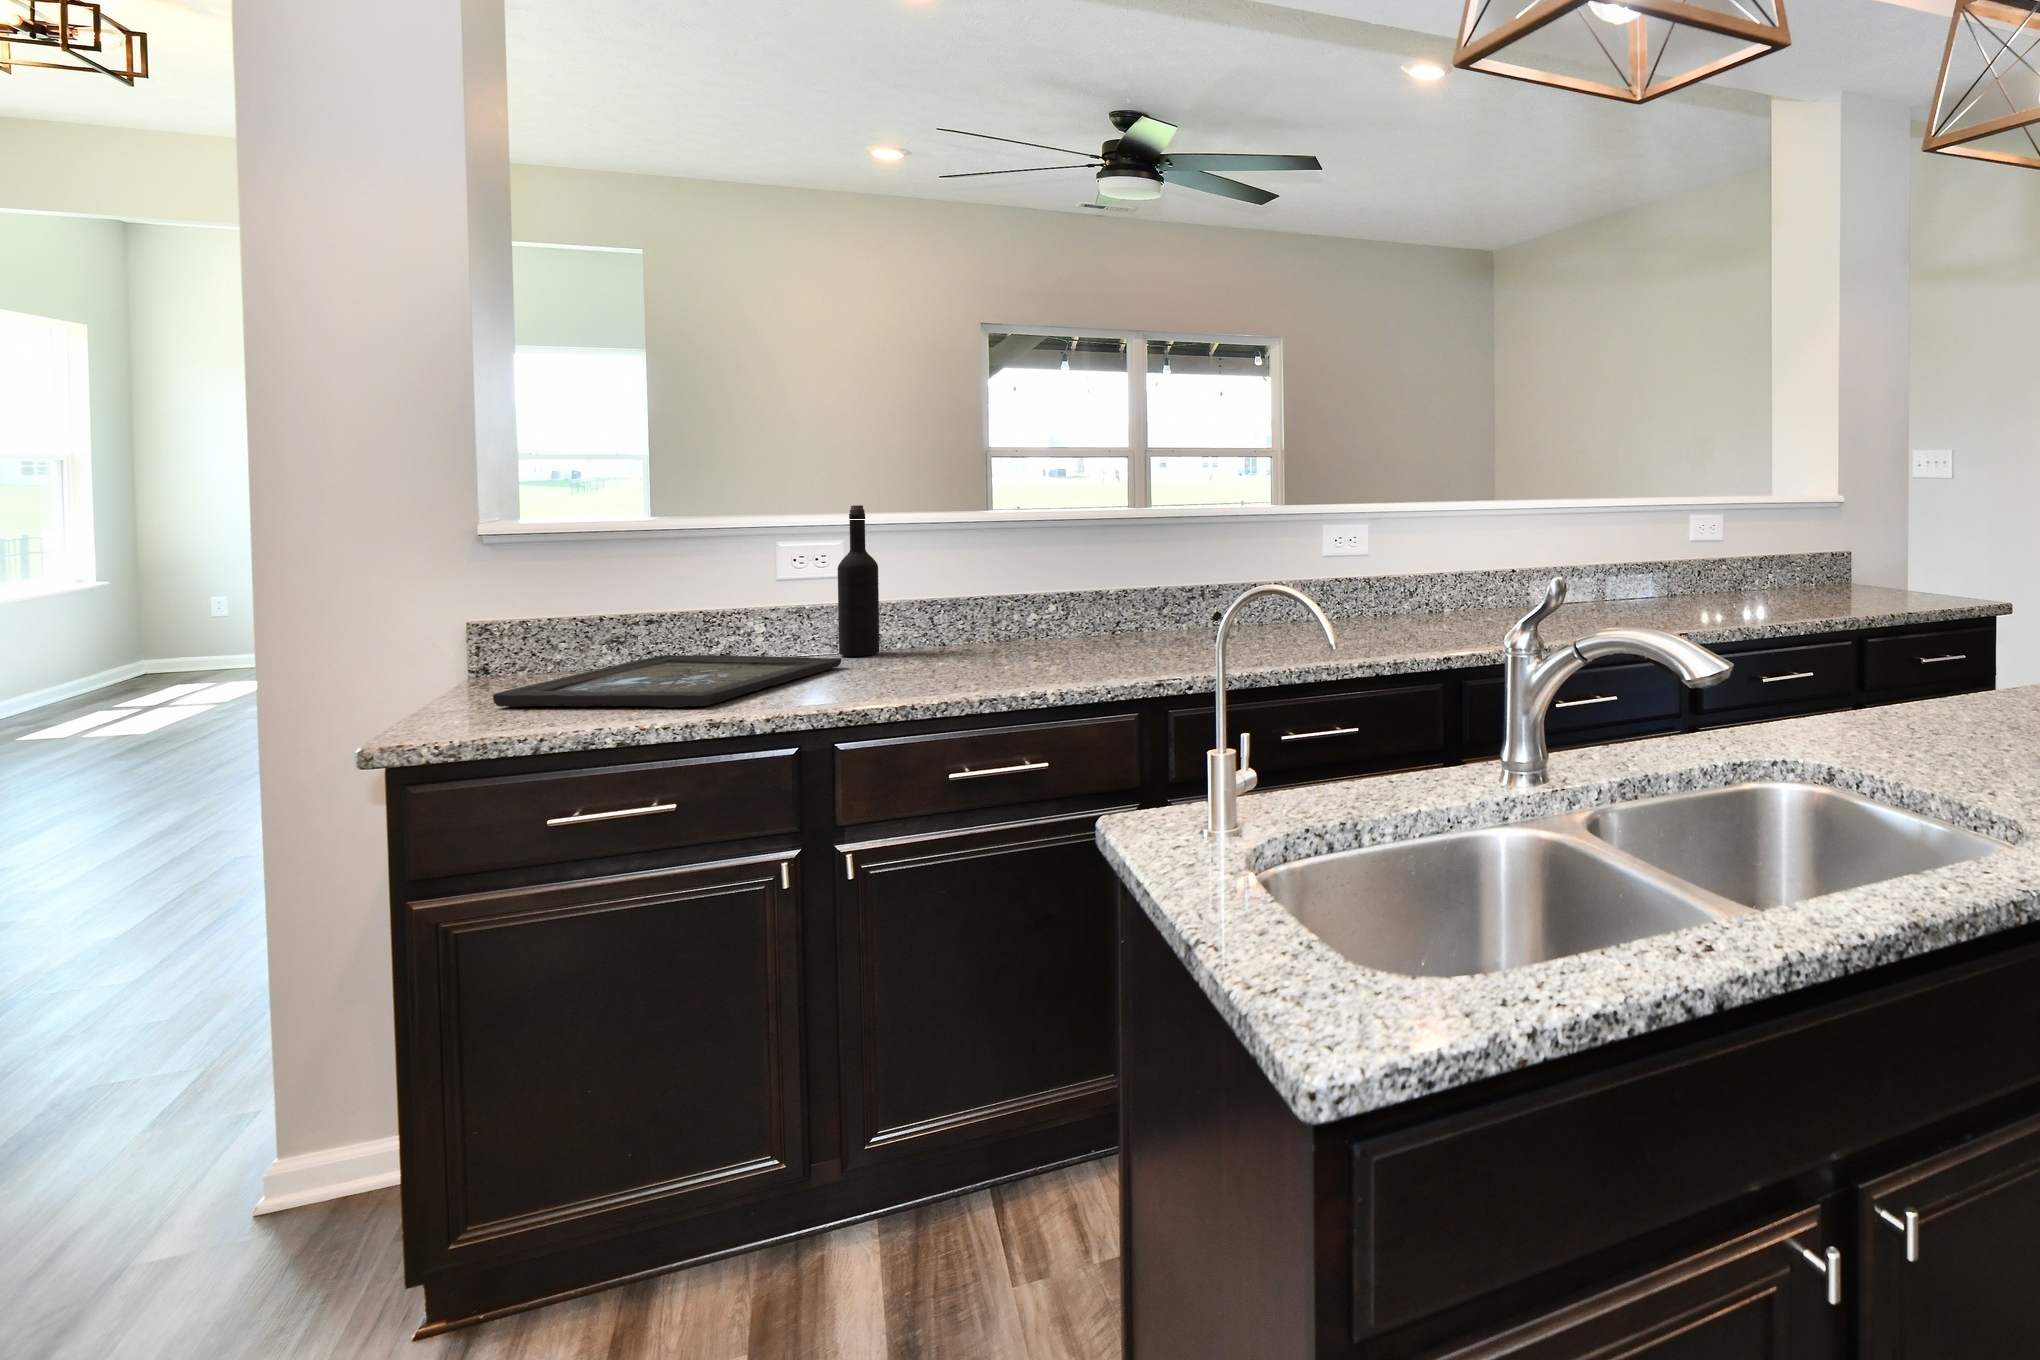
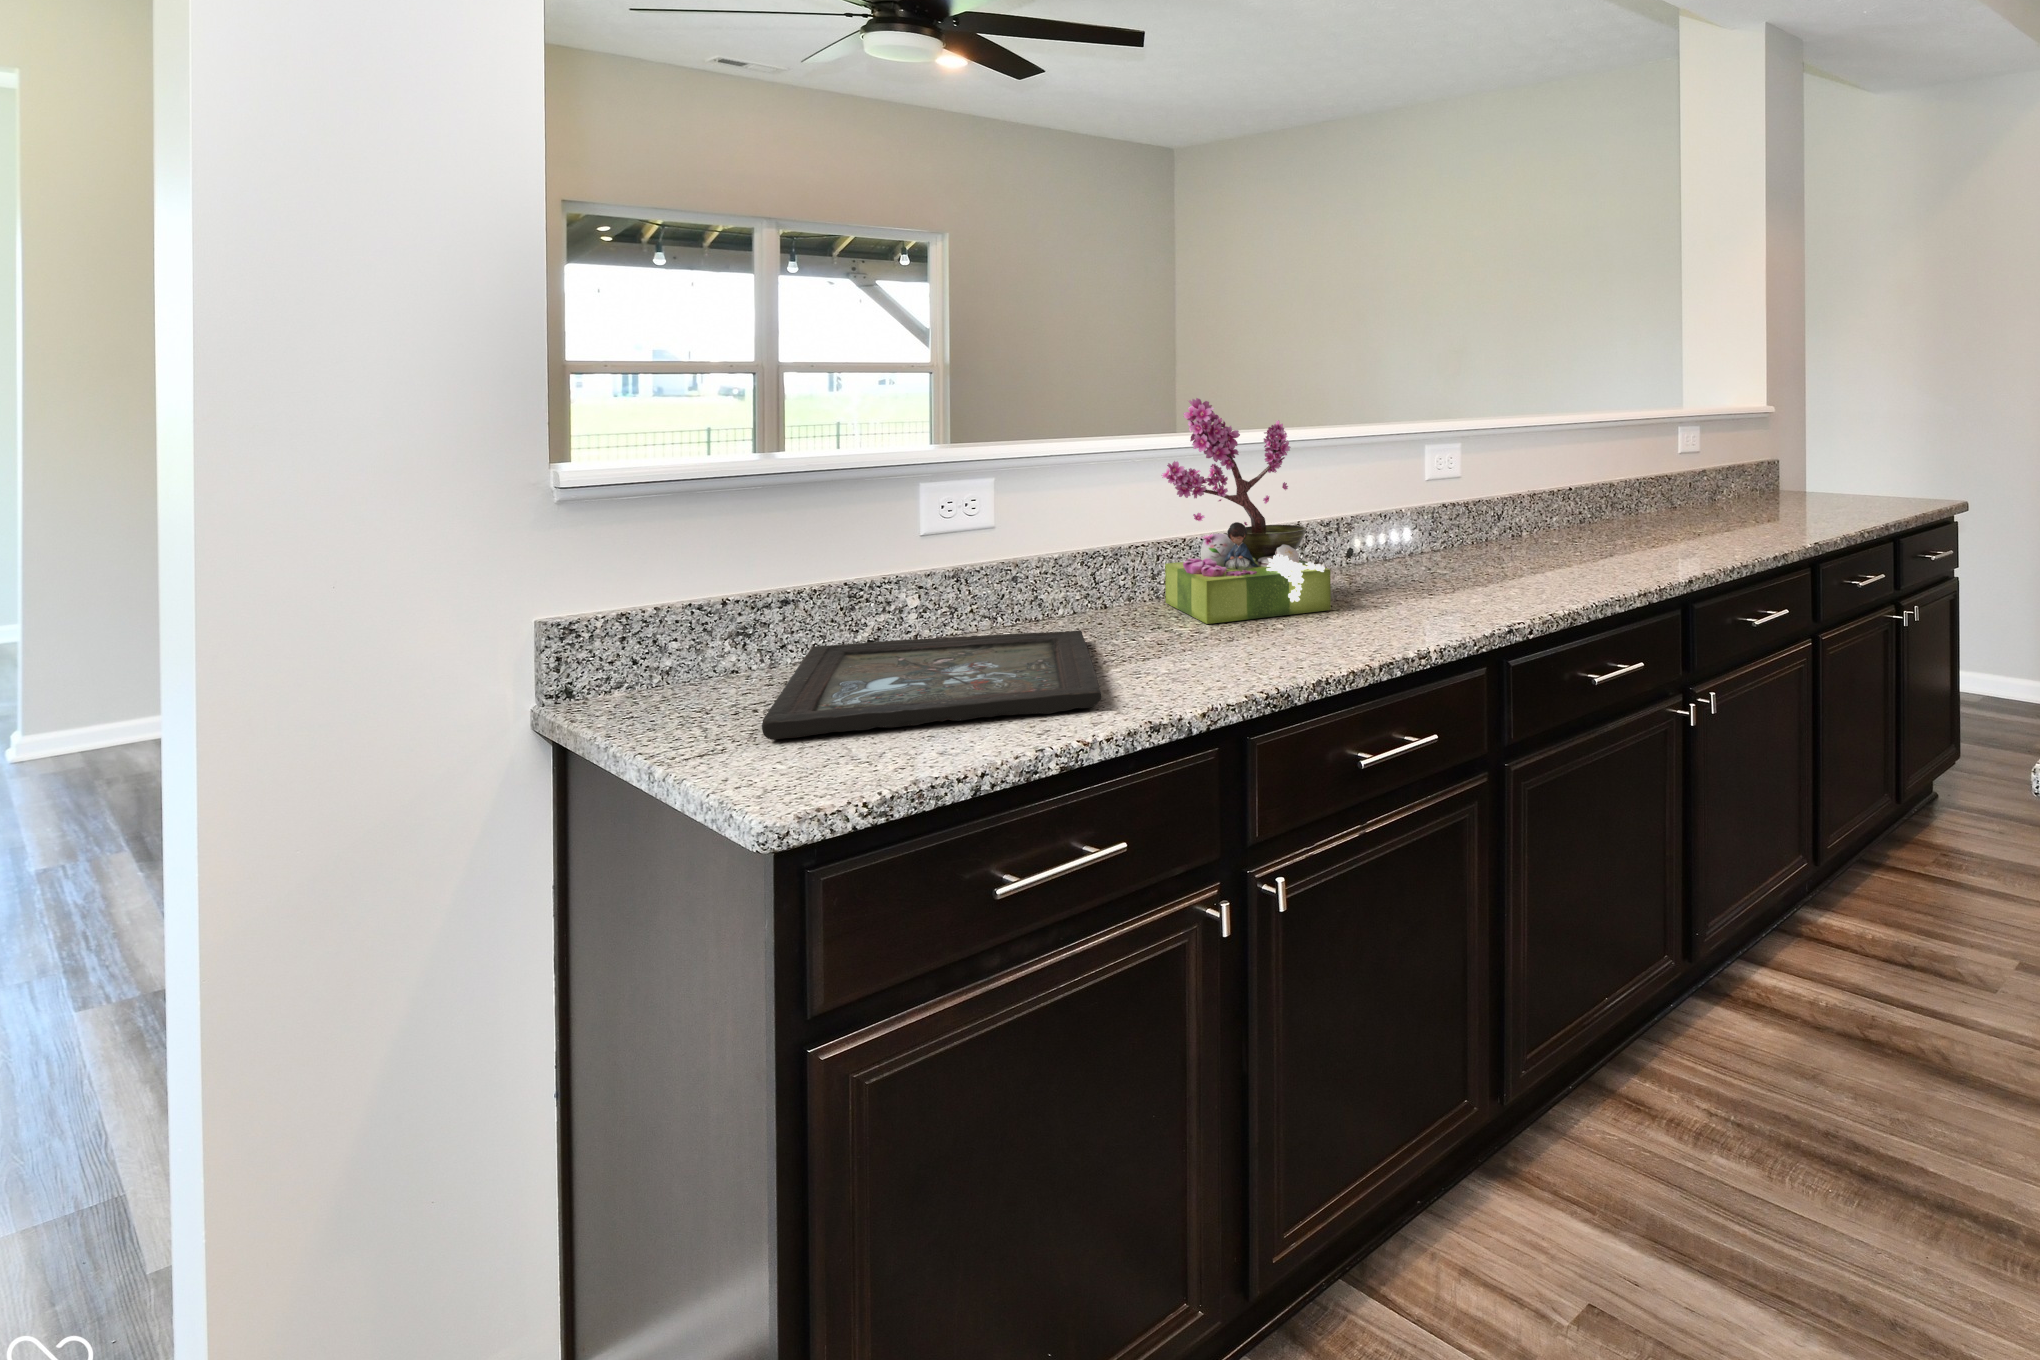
flower arrangement: none [953,479,1089,662] -> present [1162,398,1331,624]
wine bottle: present [838,505,879,656] -> none [1015,431,1066,628]

